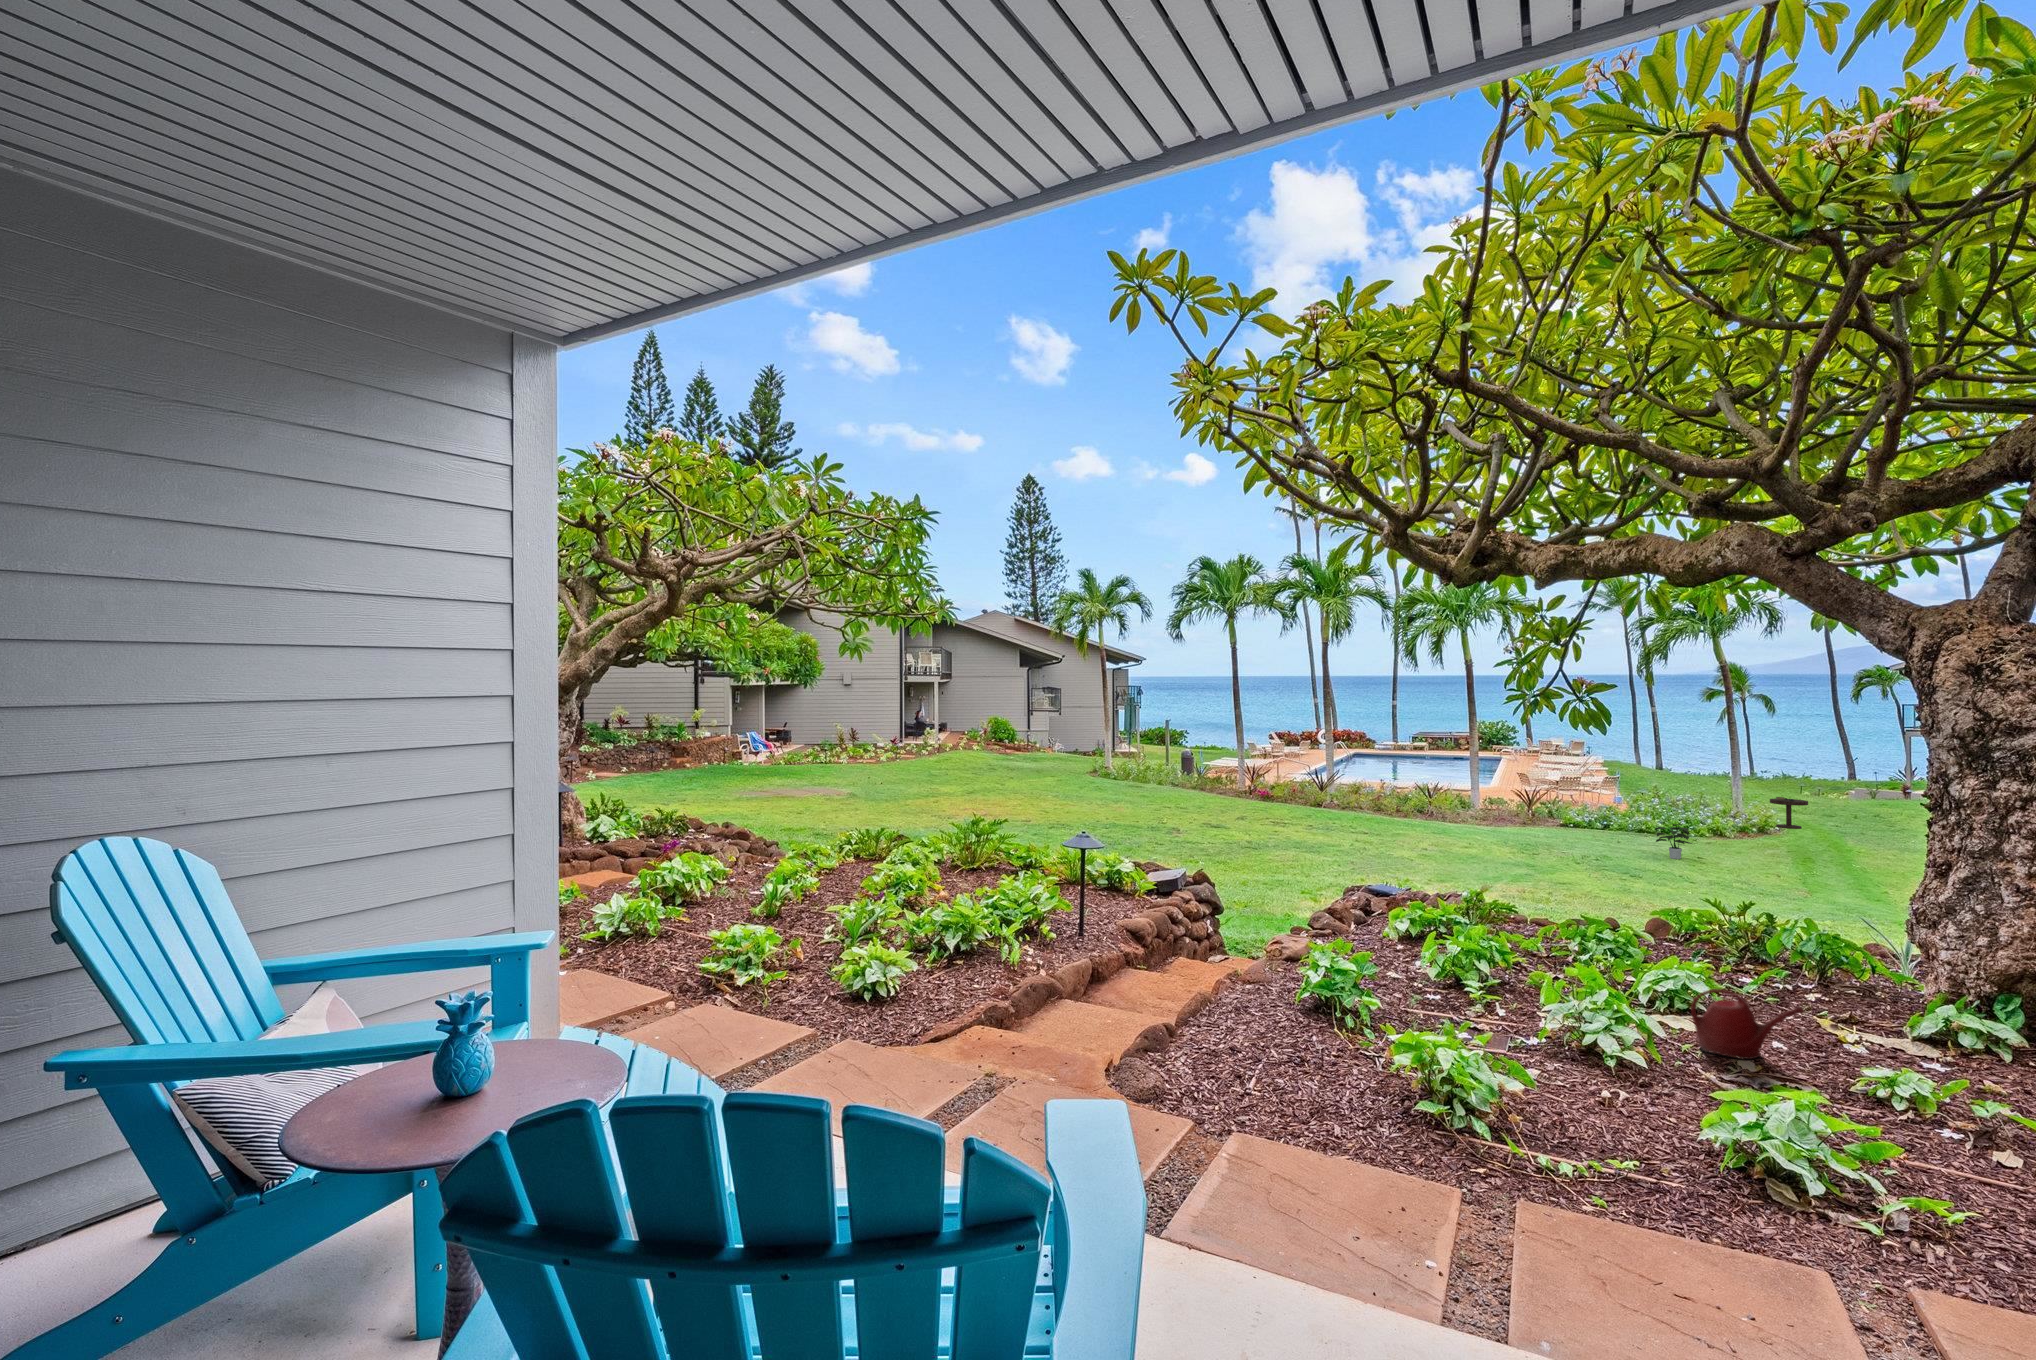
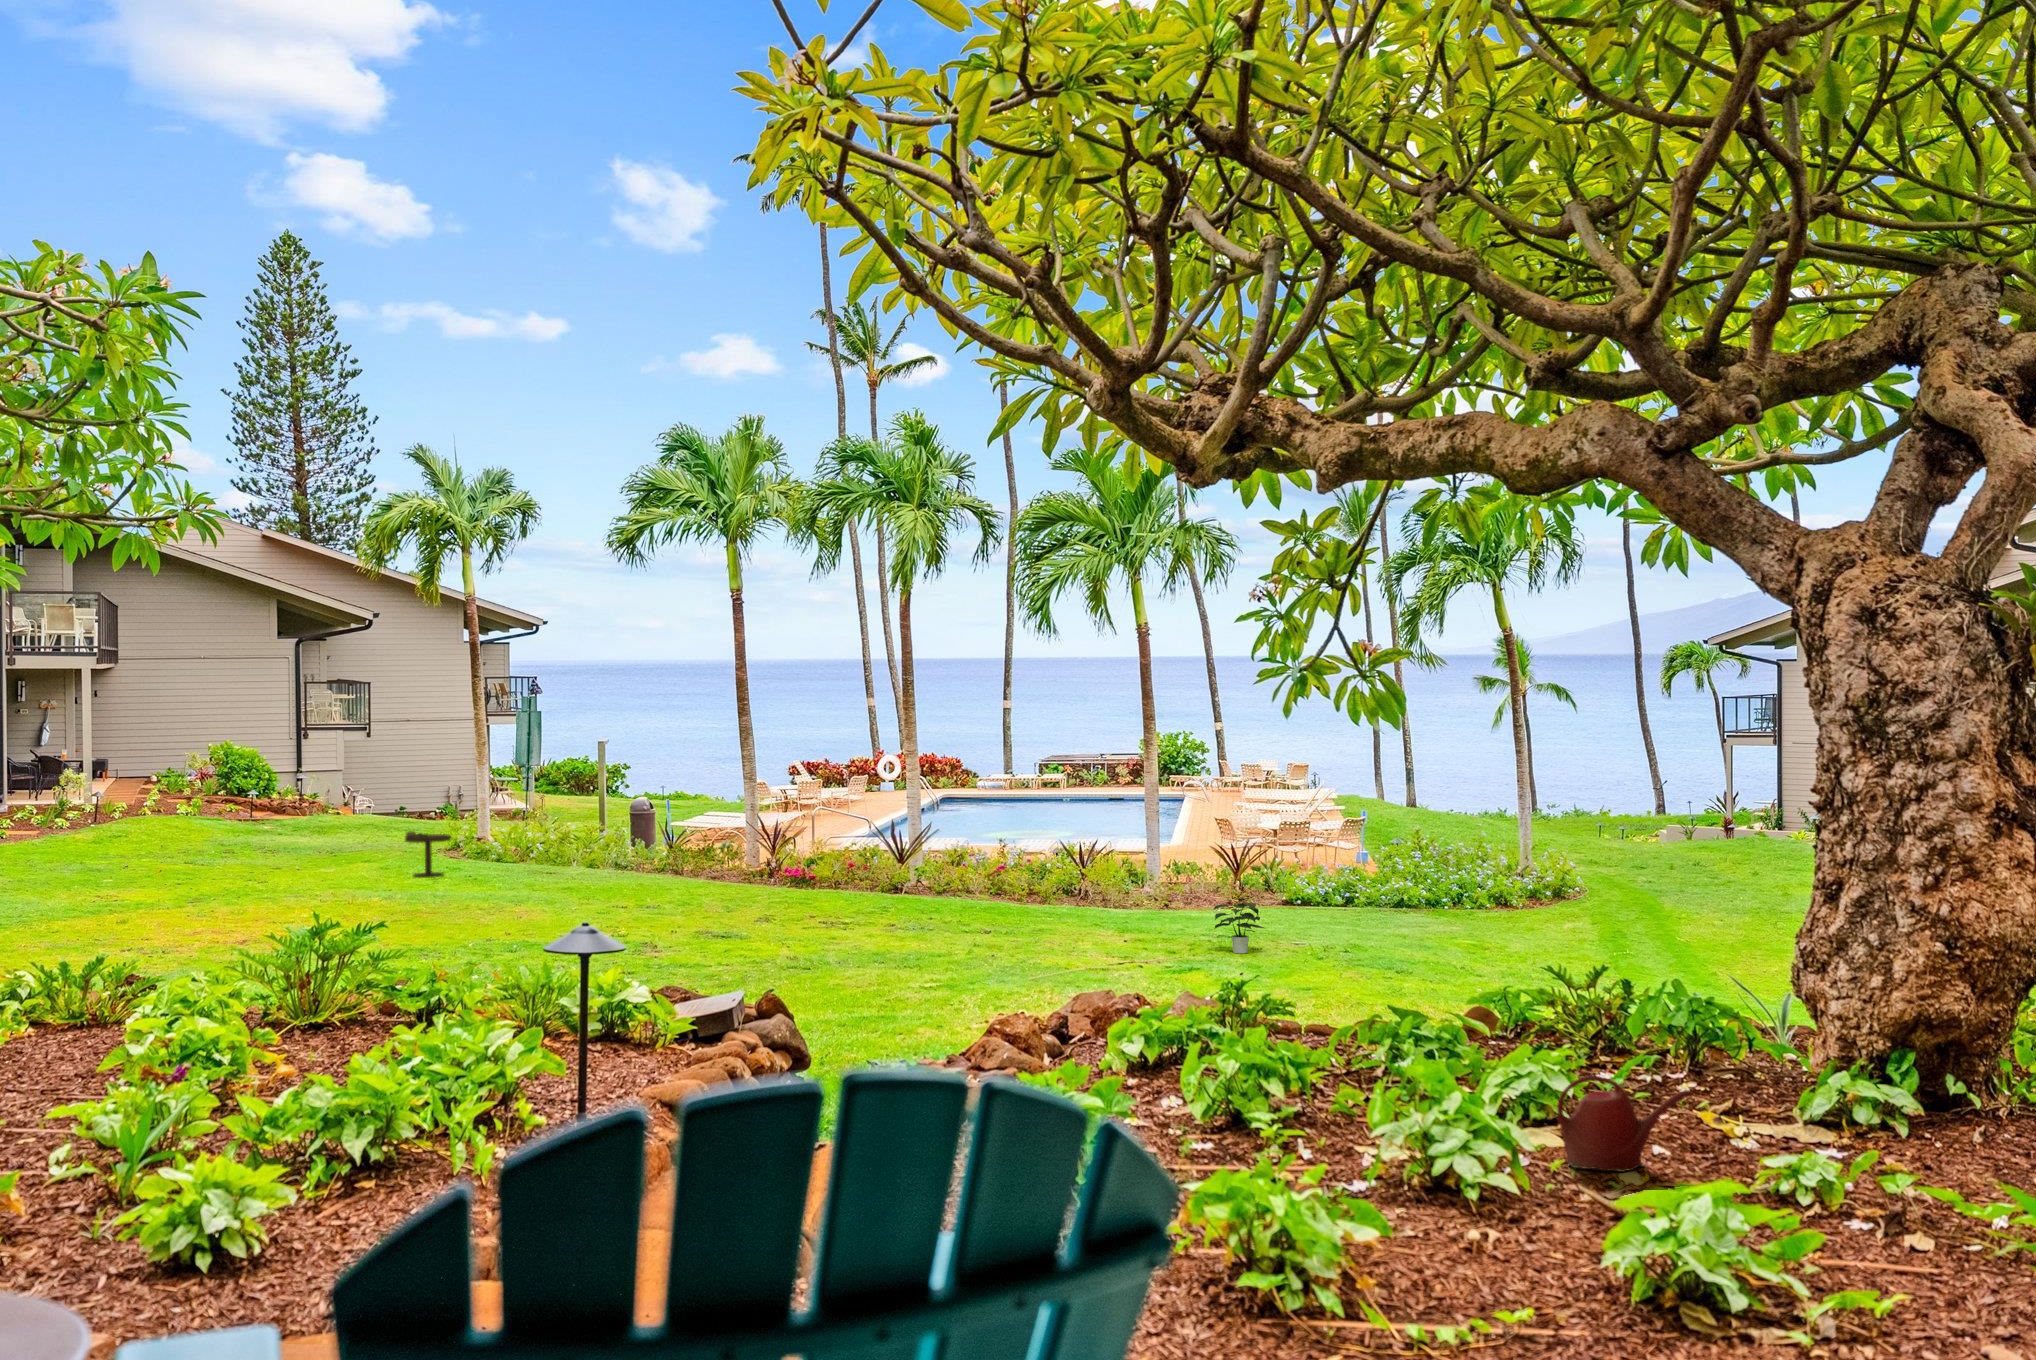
side table: present [1770,797,1808,829] -> present [405,831,451,878]
potted plant: present [1655,824,1692,859] -> present [1214,898,1264,954]

